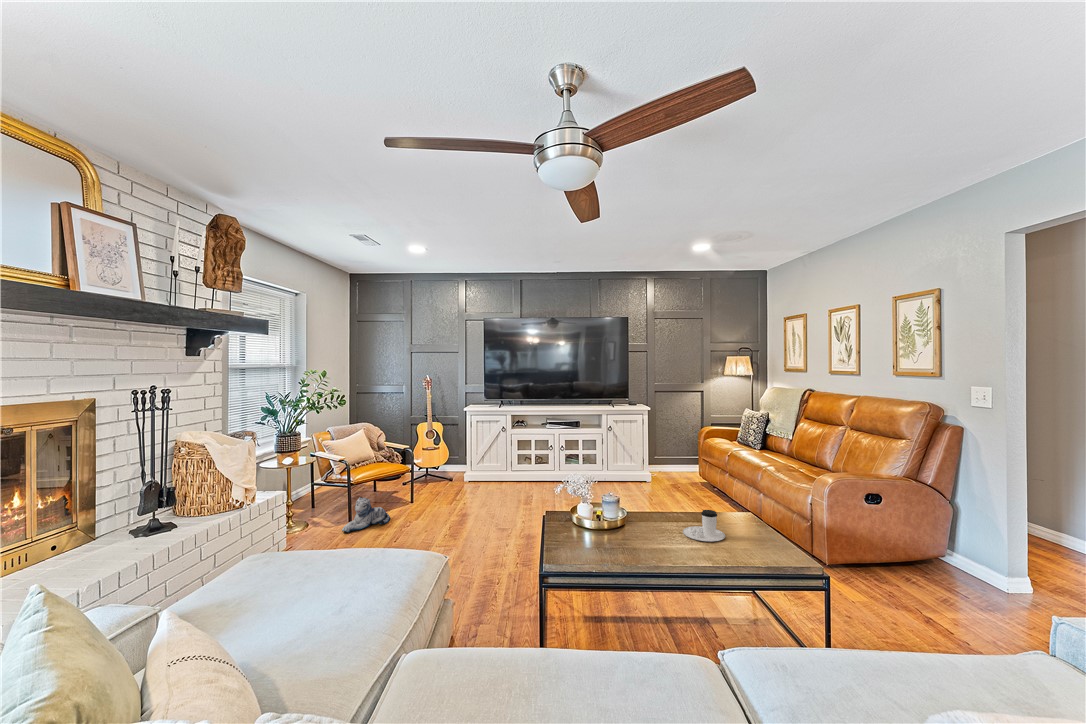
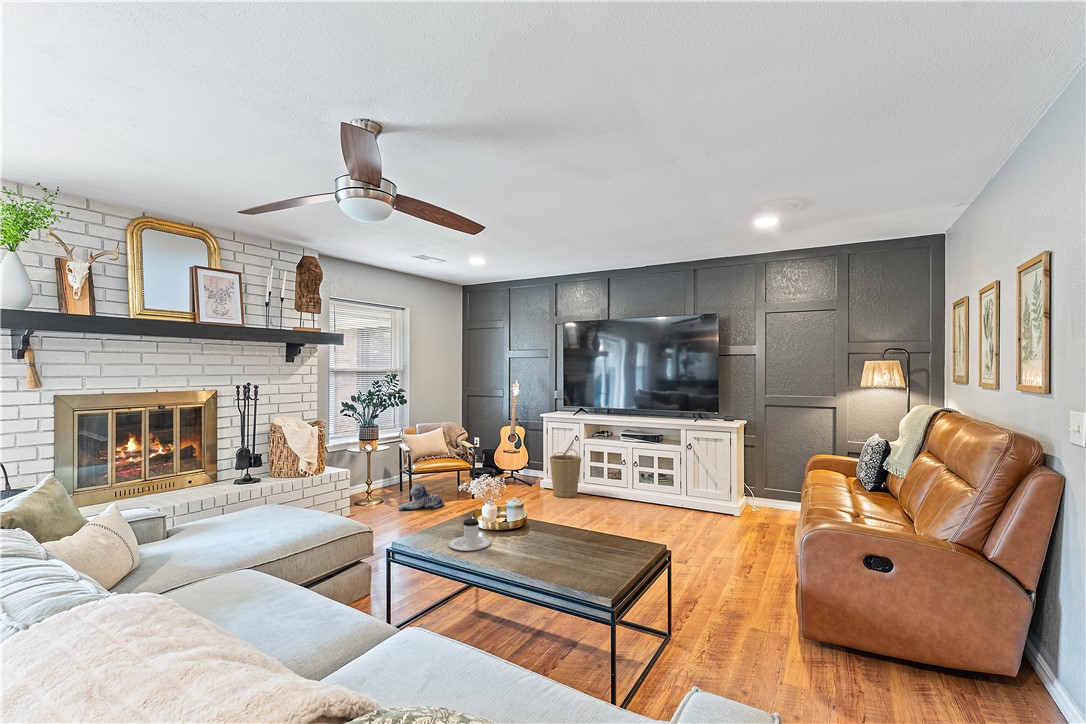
basket: none [480,440,511,490] -> present [550,449,581,498]
coffee cup: present [683,510,725,542] -> present [448,519,490,551]

